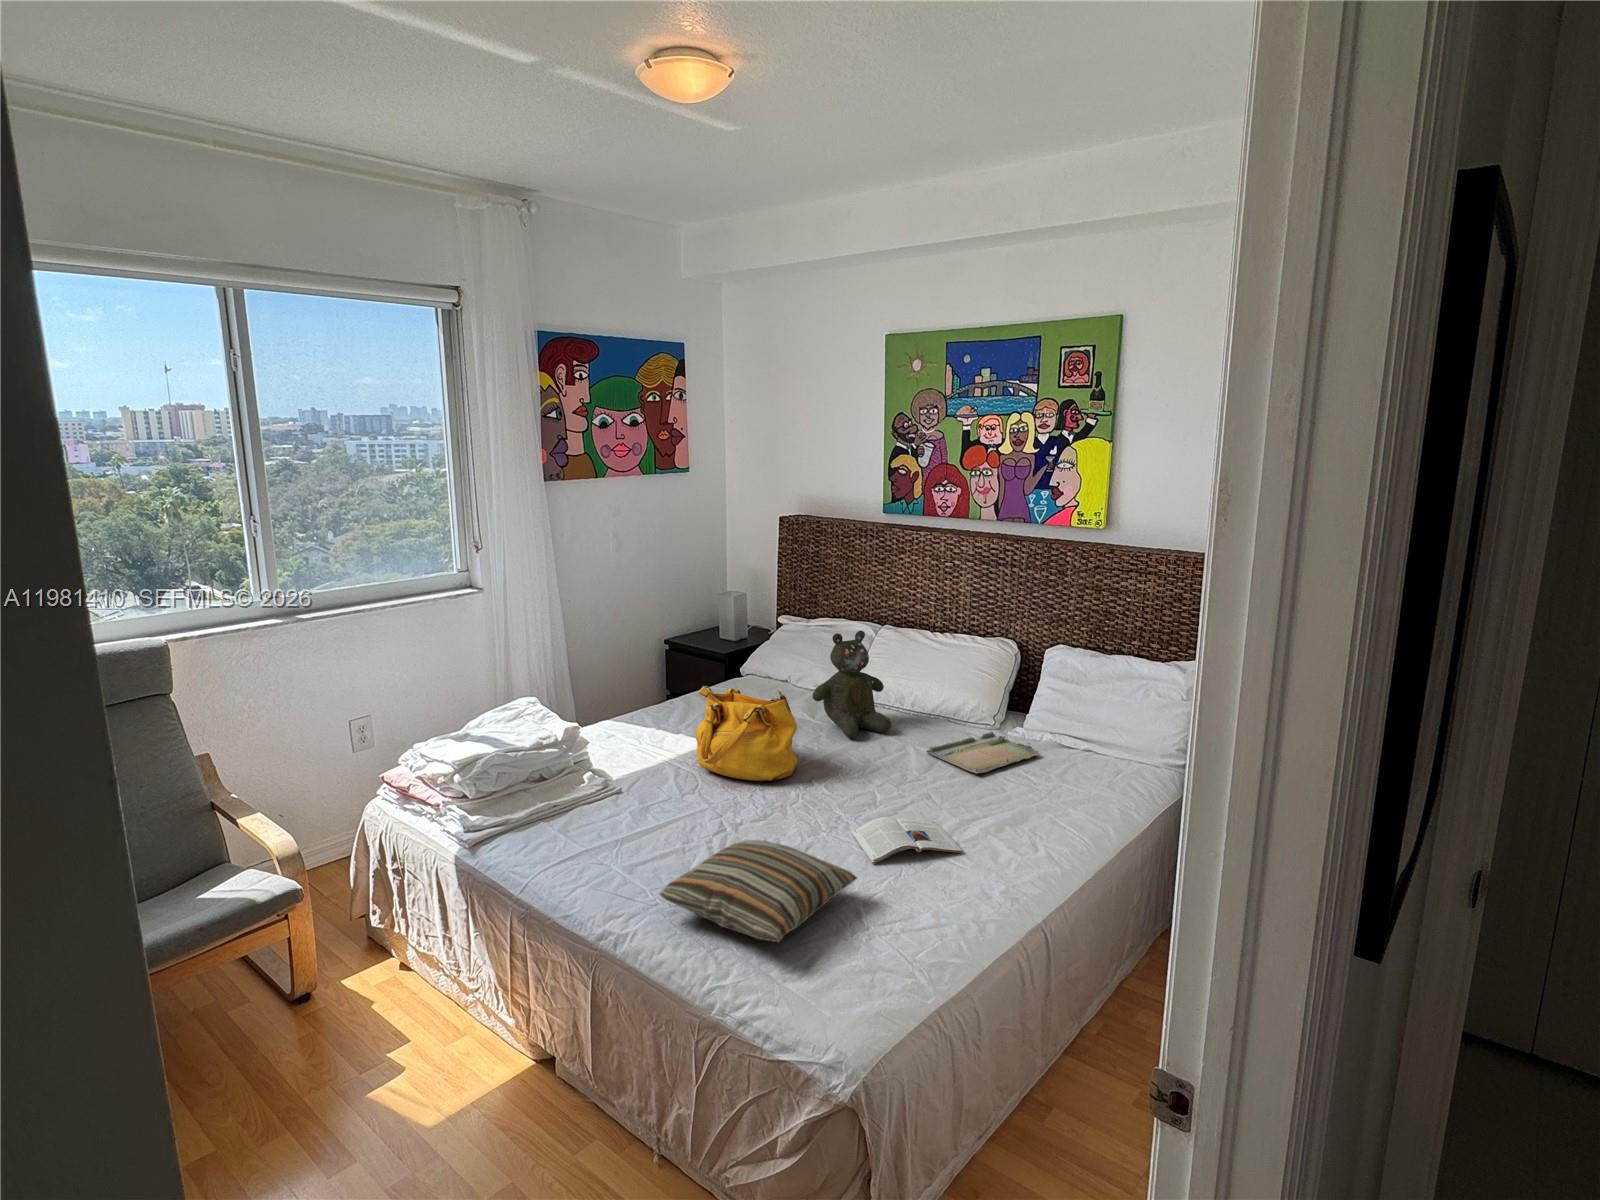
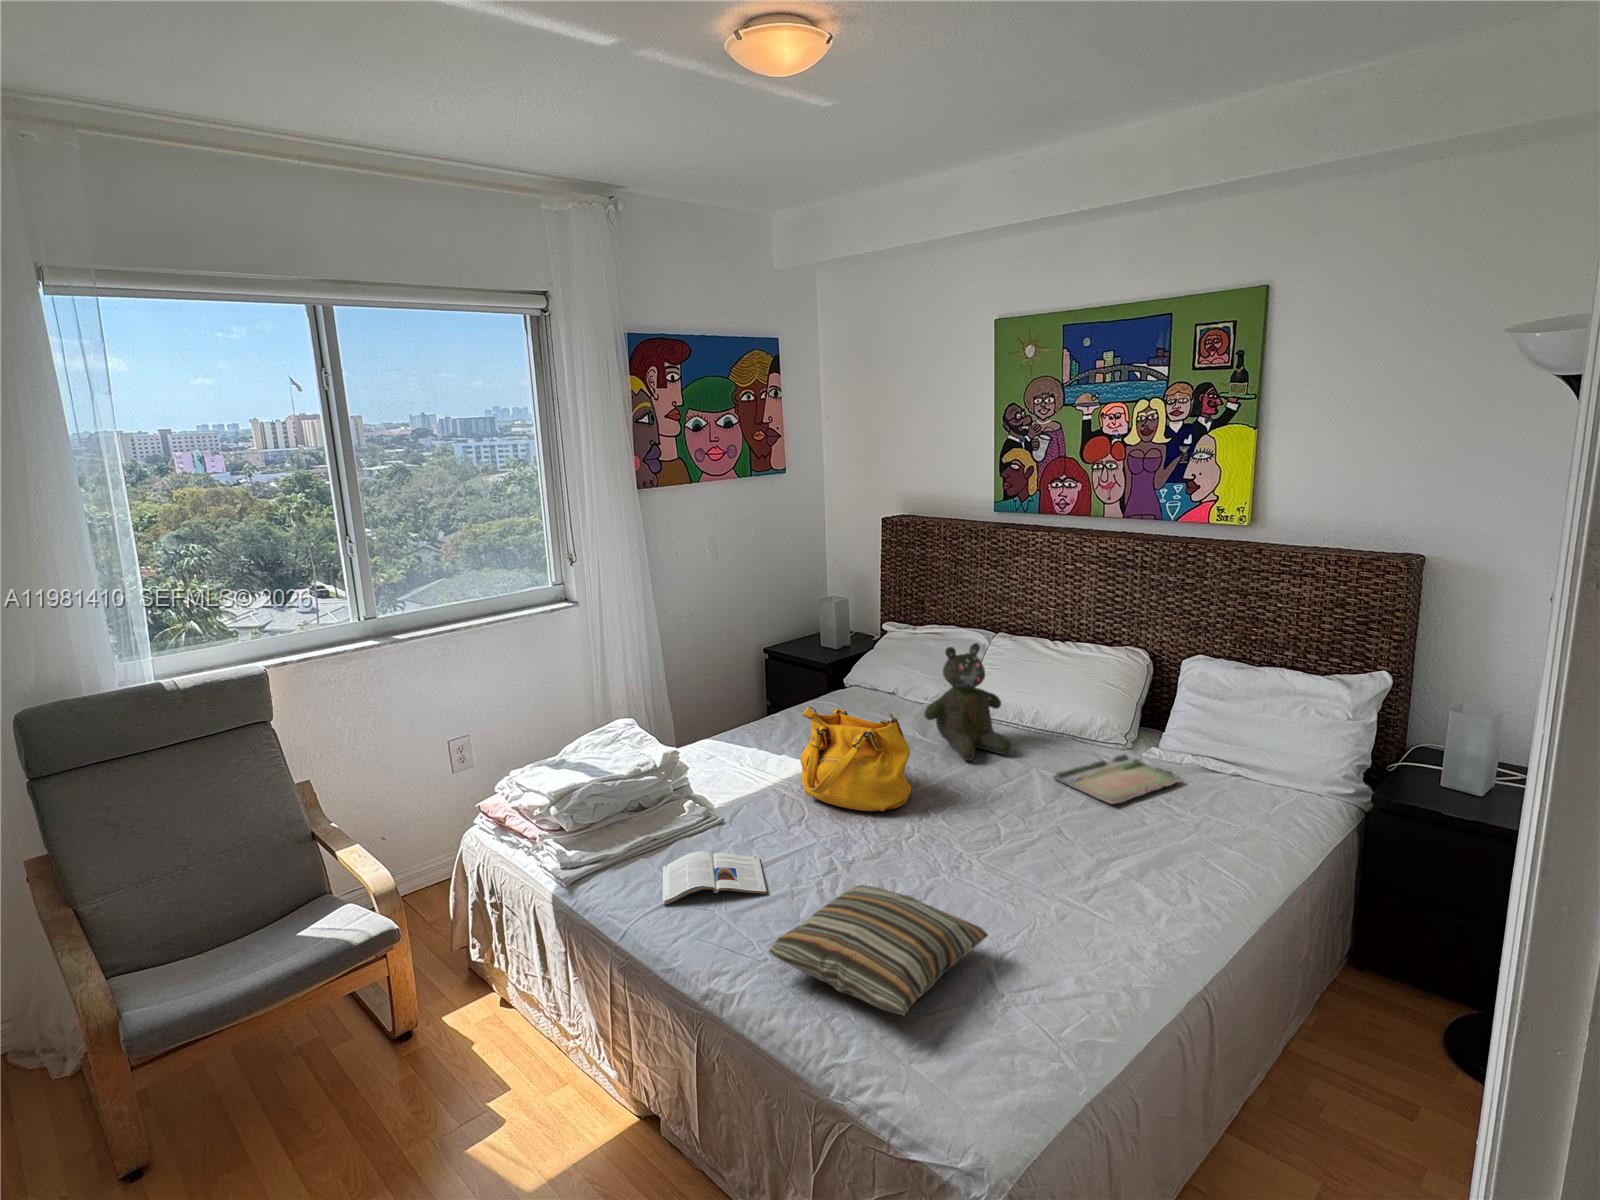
magazine: present [851,817,962,864] -> present [663,851,766,905]

